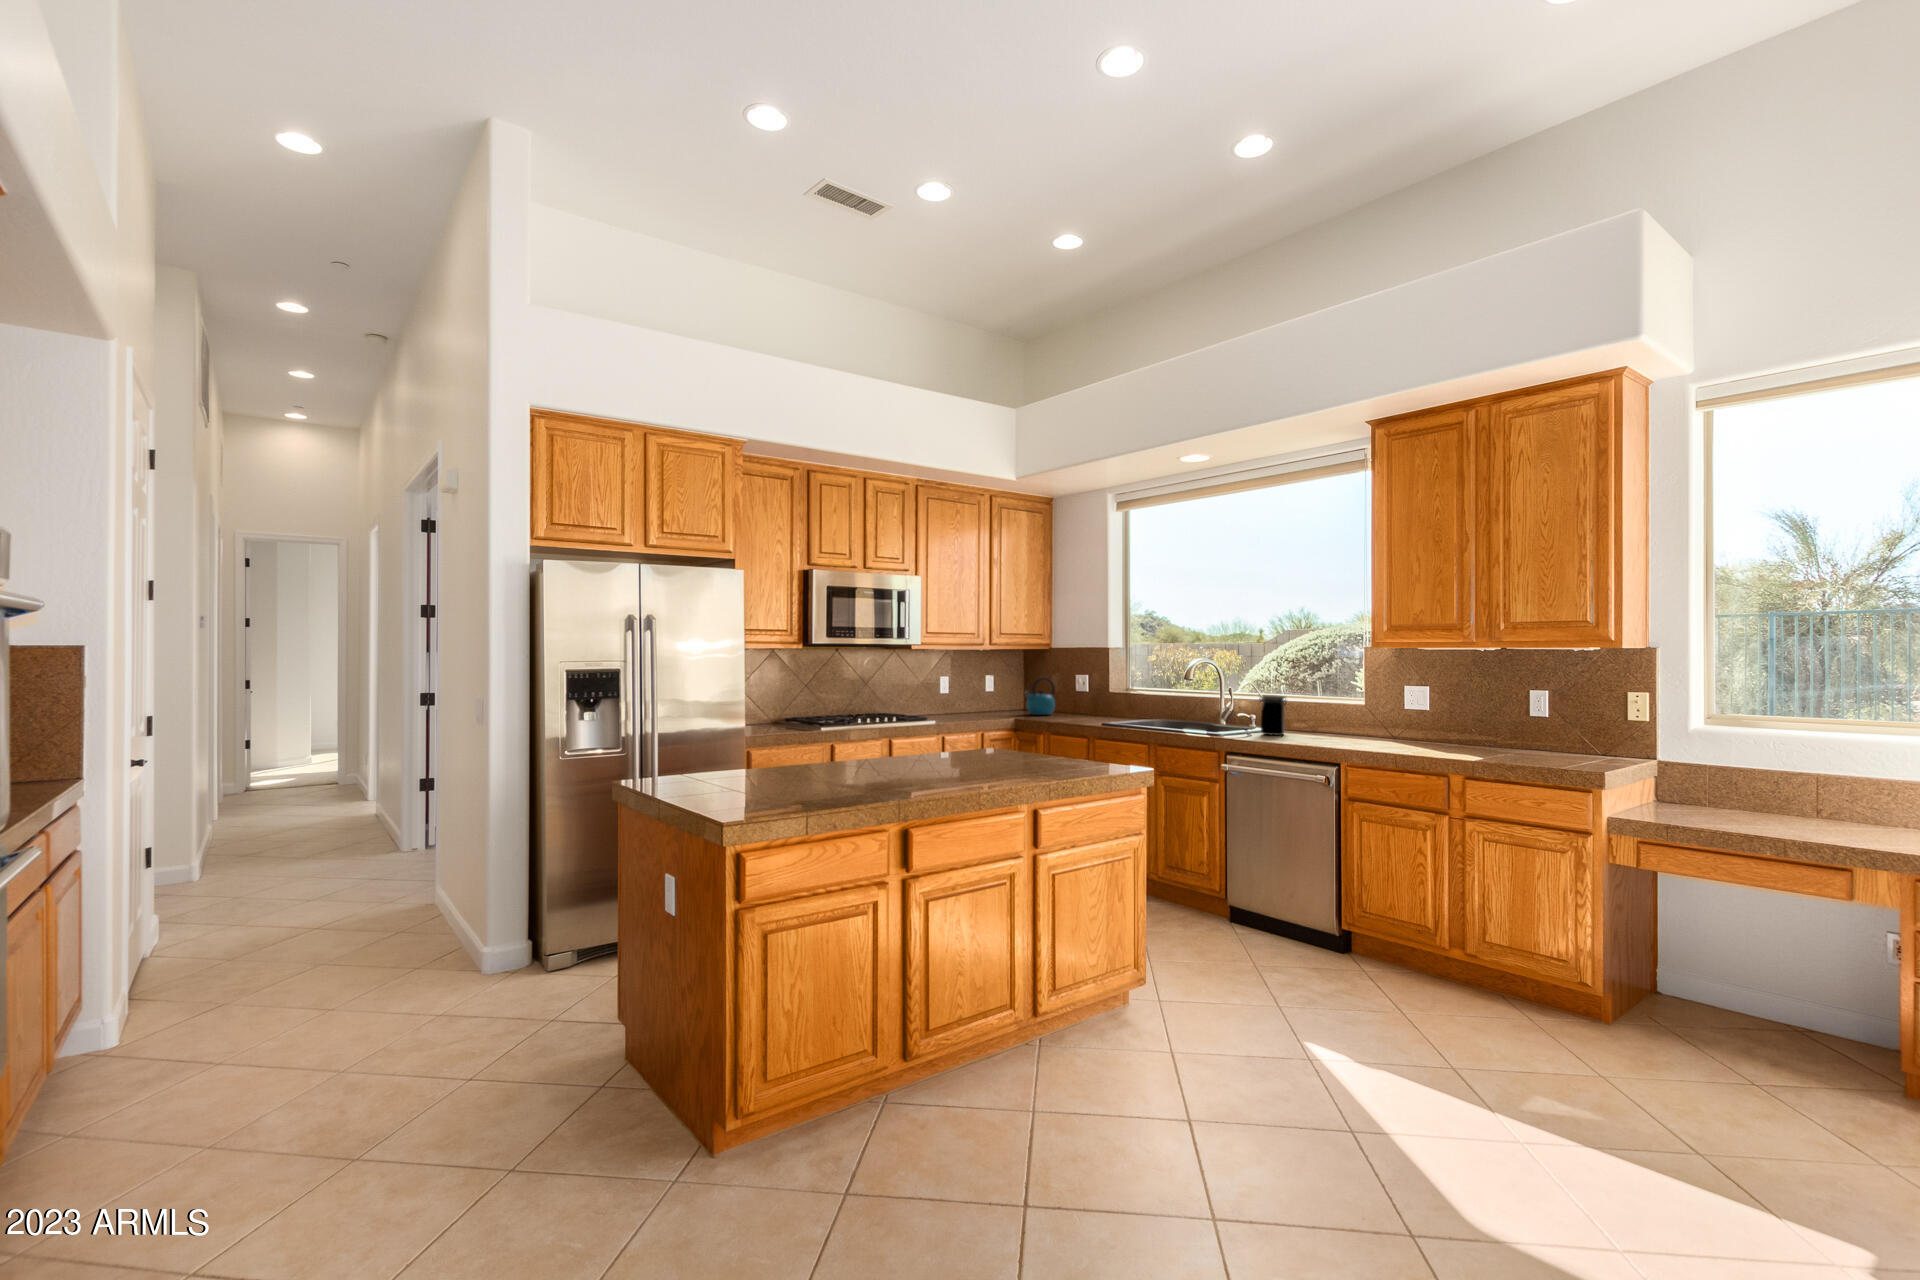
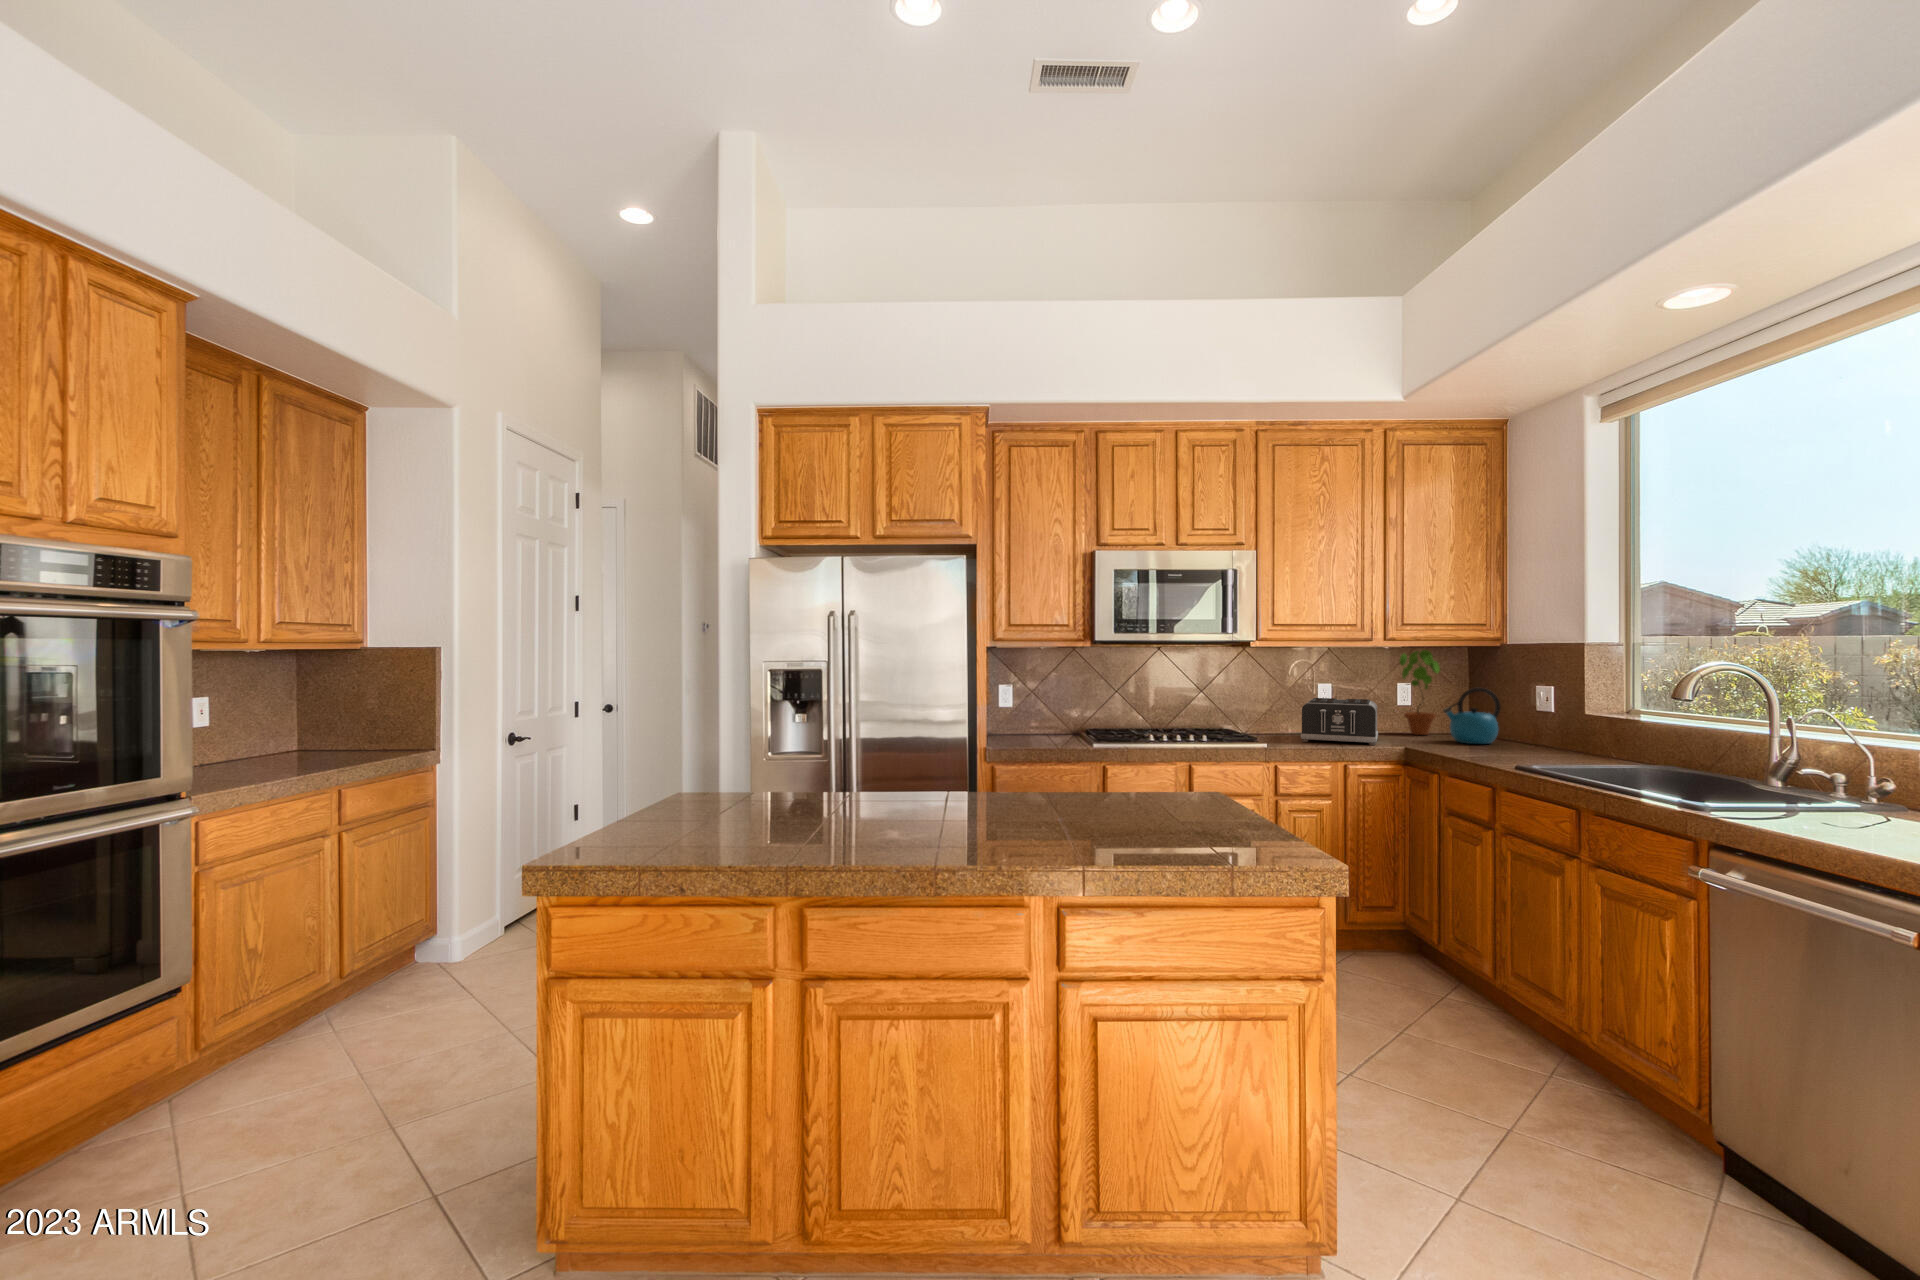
potted plant: none [987,652,1012,712] -> present [1400,650,1440,735]
toaster: none [935,688,993,720] -> present [1301,698,1378,745]
jar: present [1260,695,1287,735] -> none [1795,746,1868,831]

